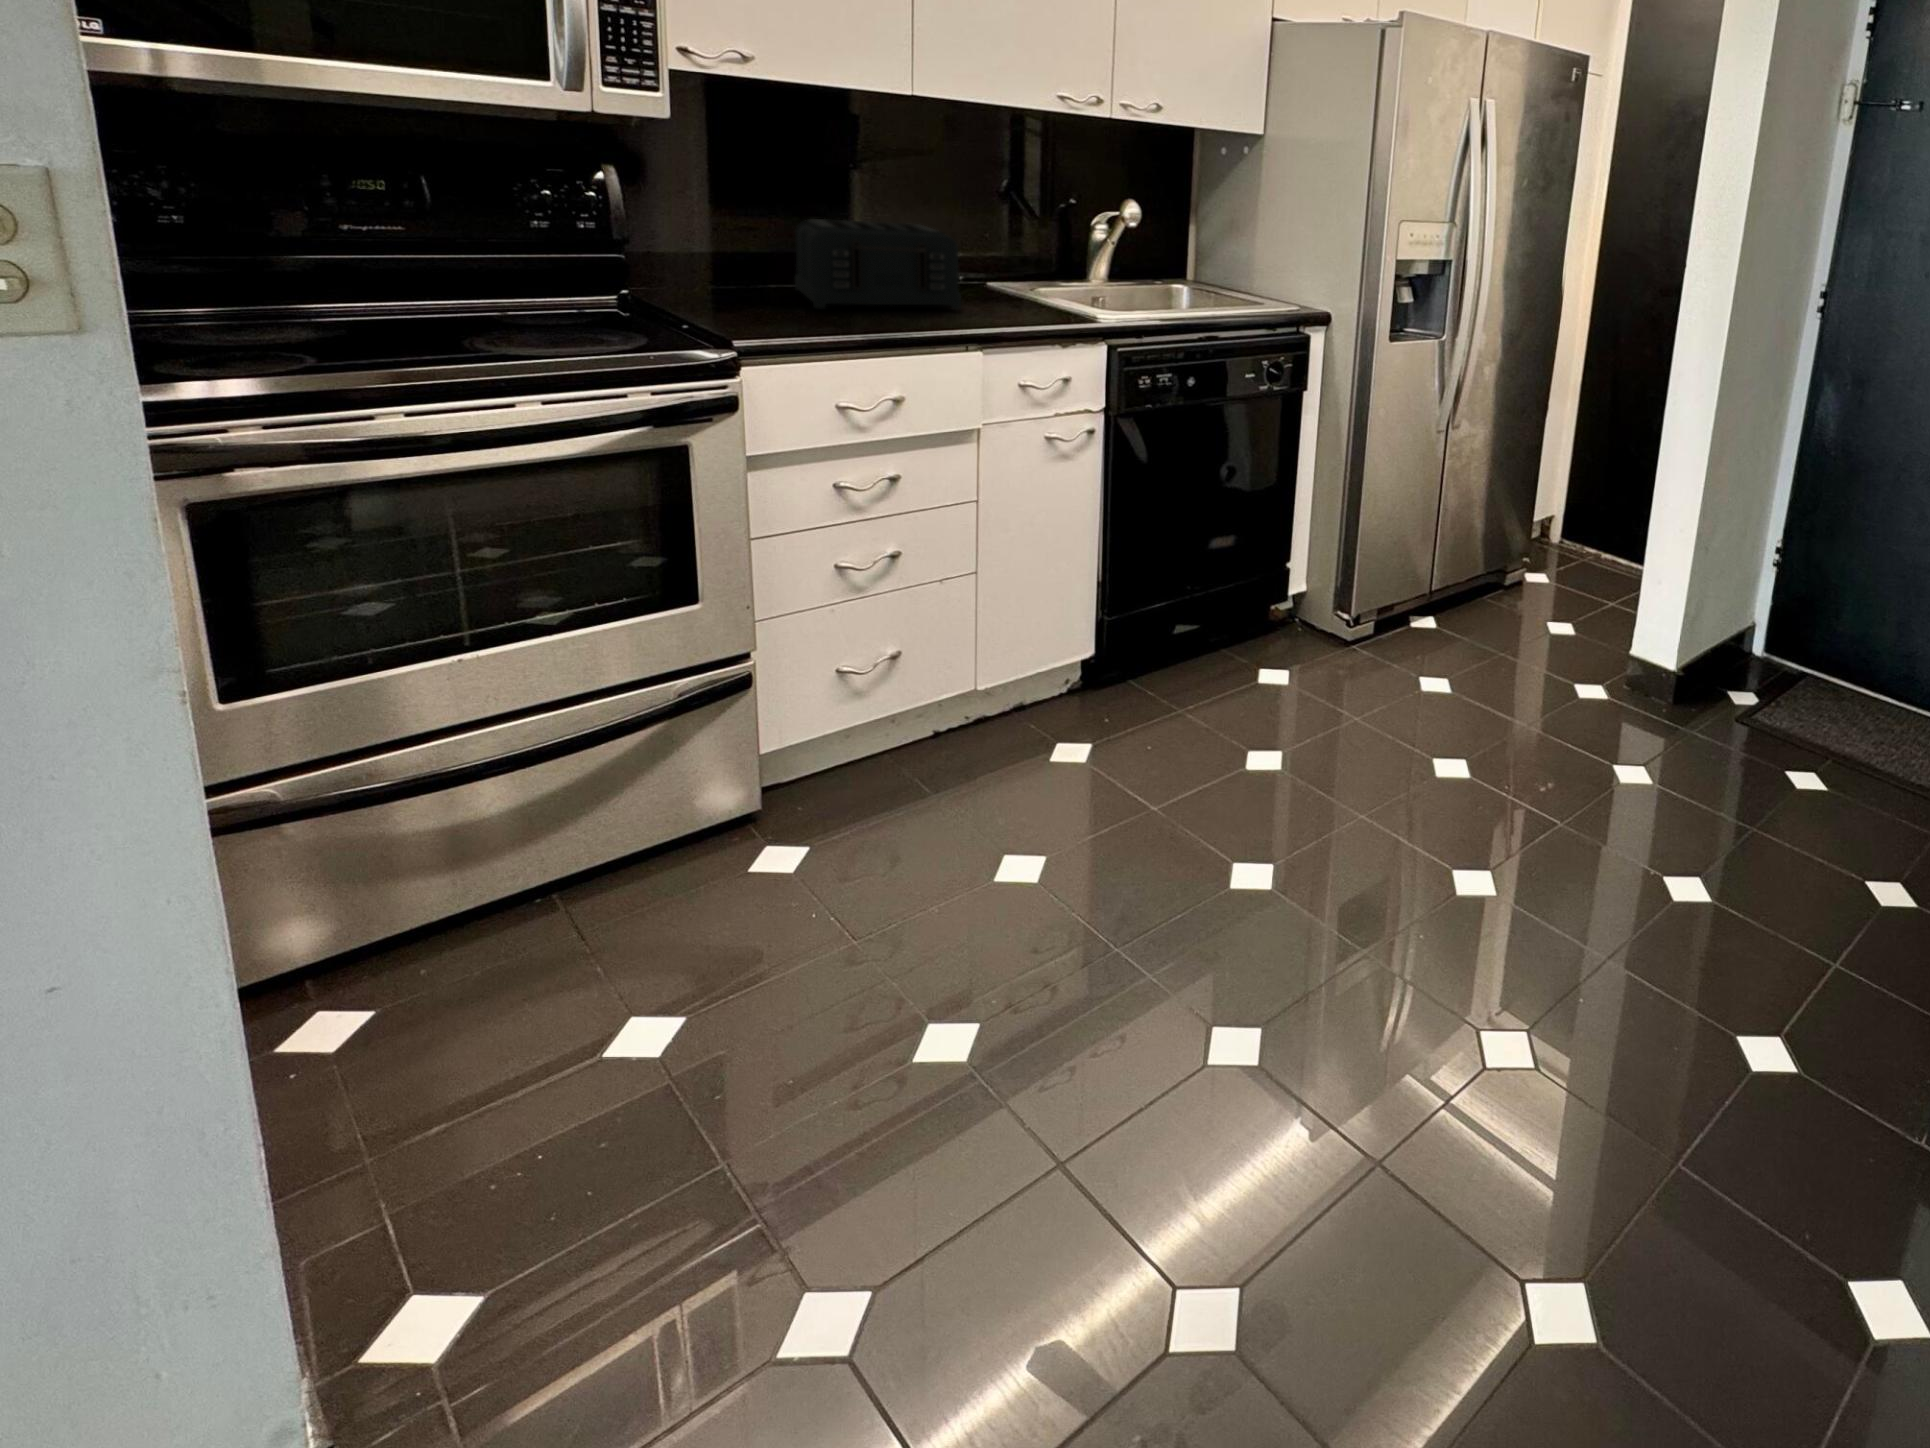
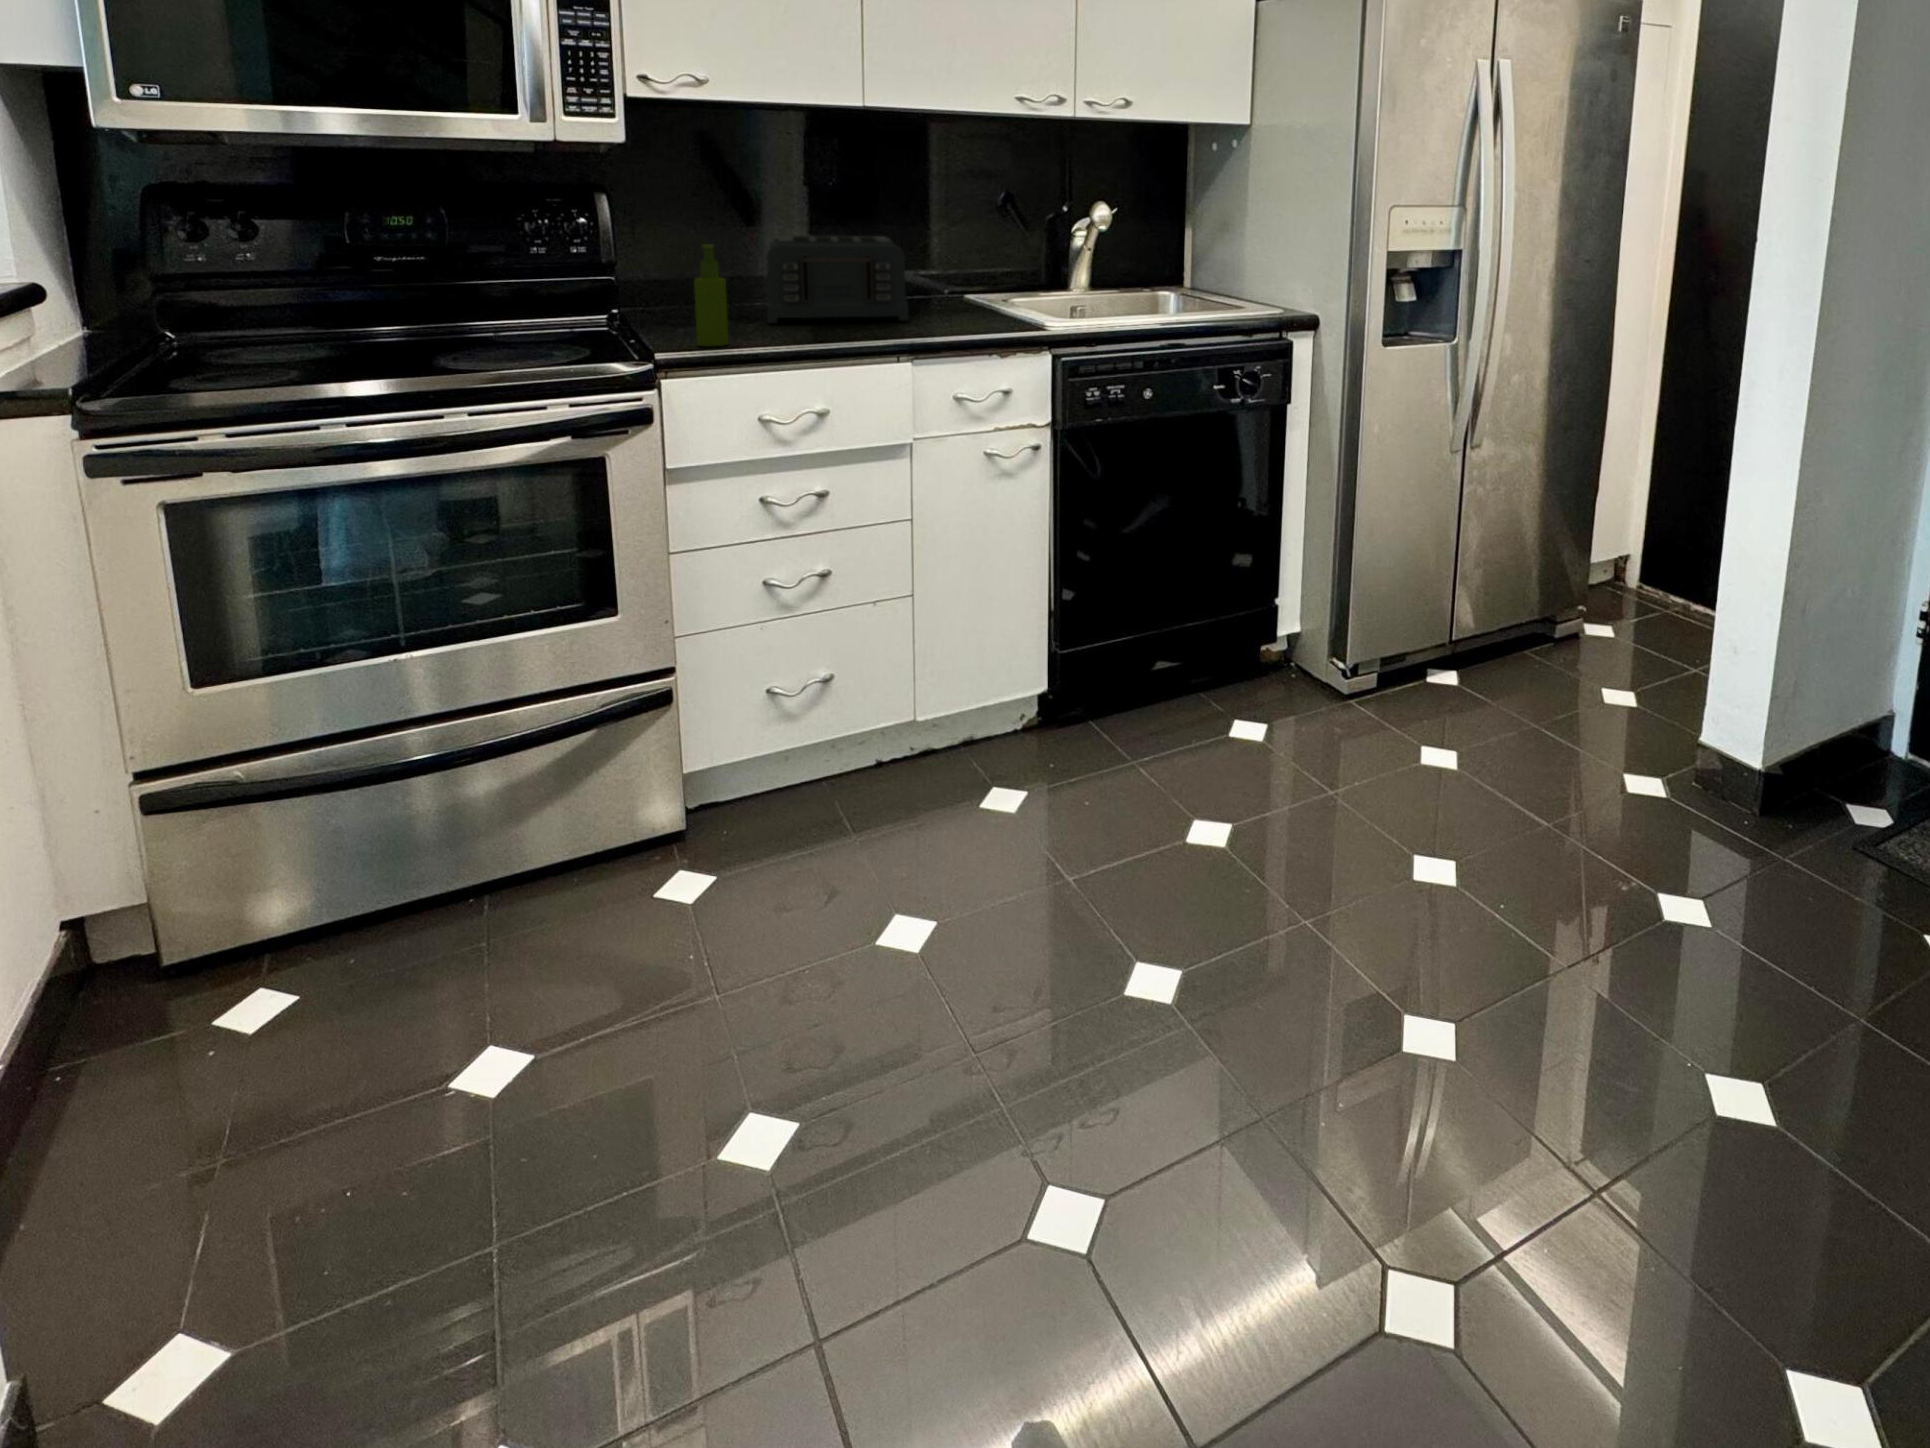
soap dispenser: none [757,229,794,333] -> present [694,244,728,346]

